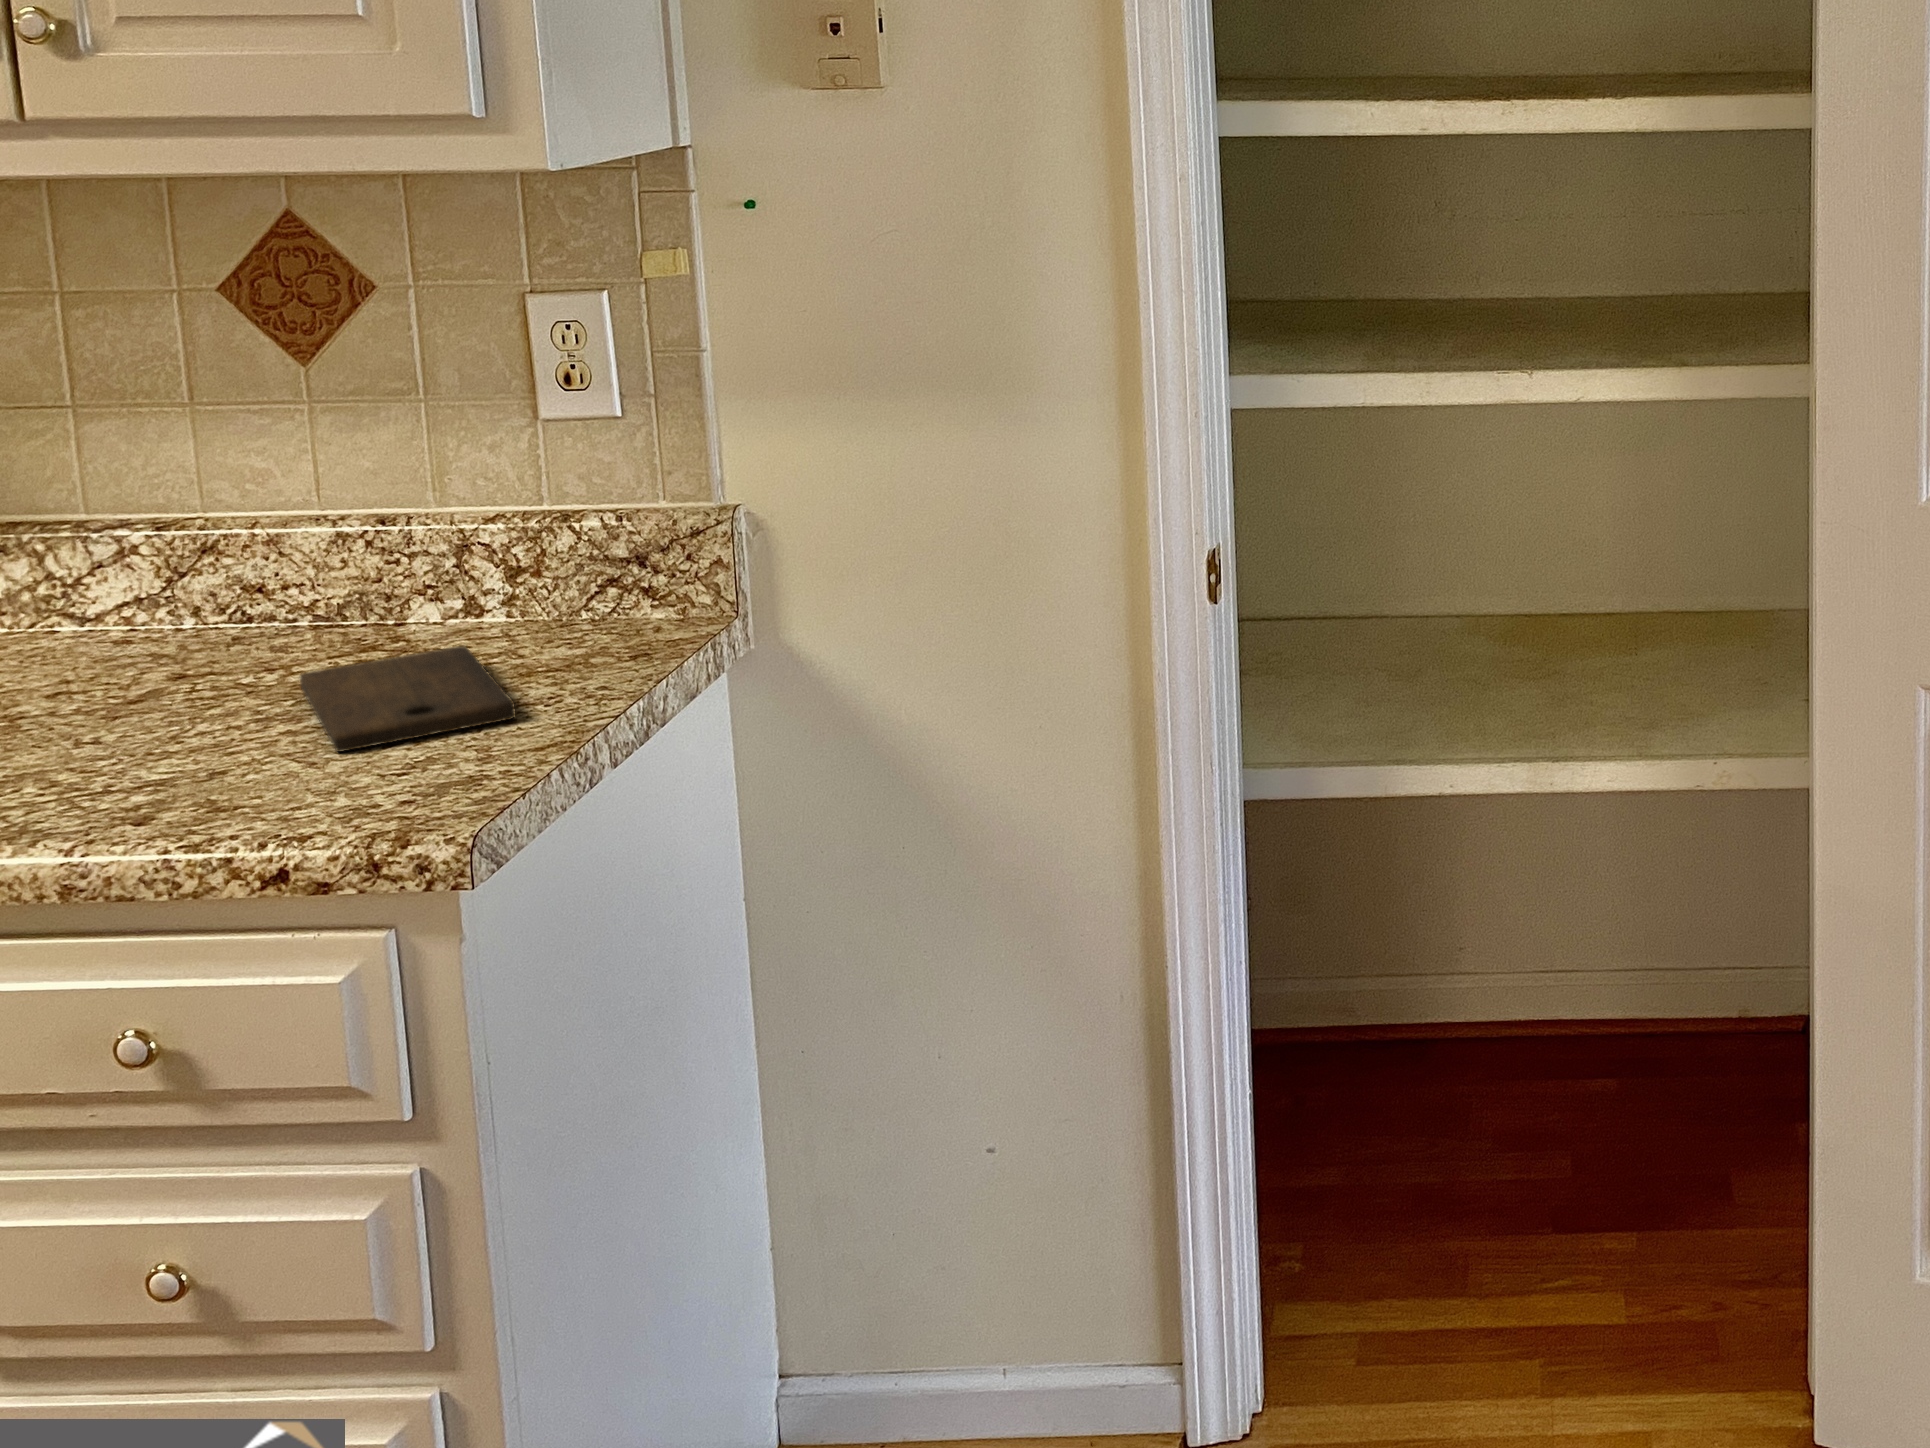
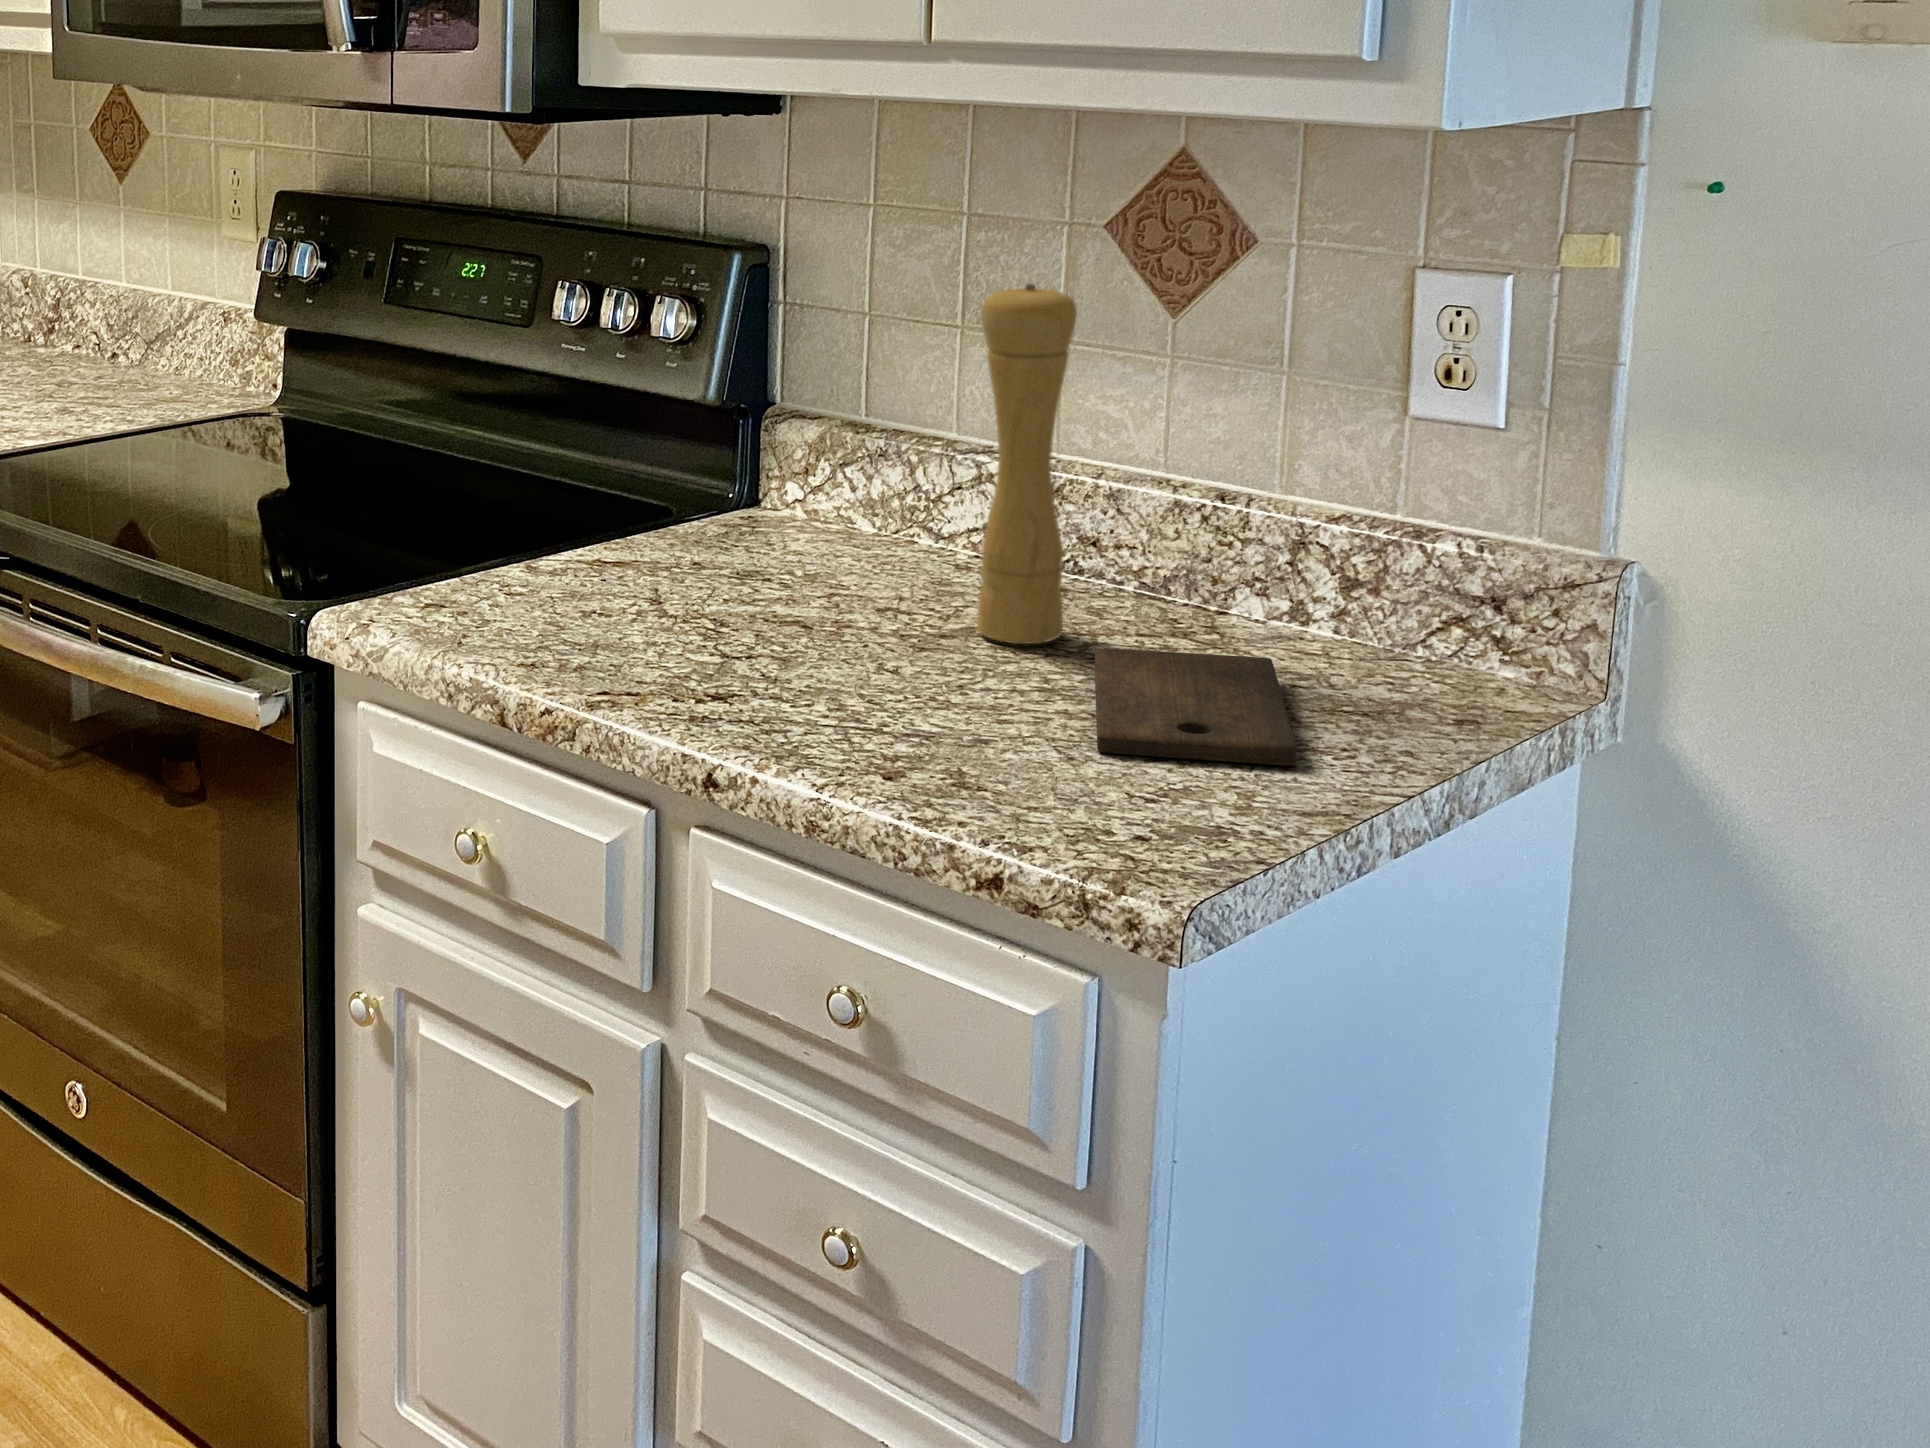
pepper mill: none [118,347,256,693] -> present [977,283,1077,644]

